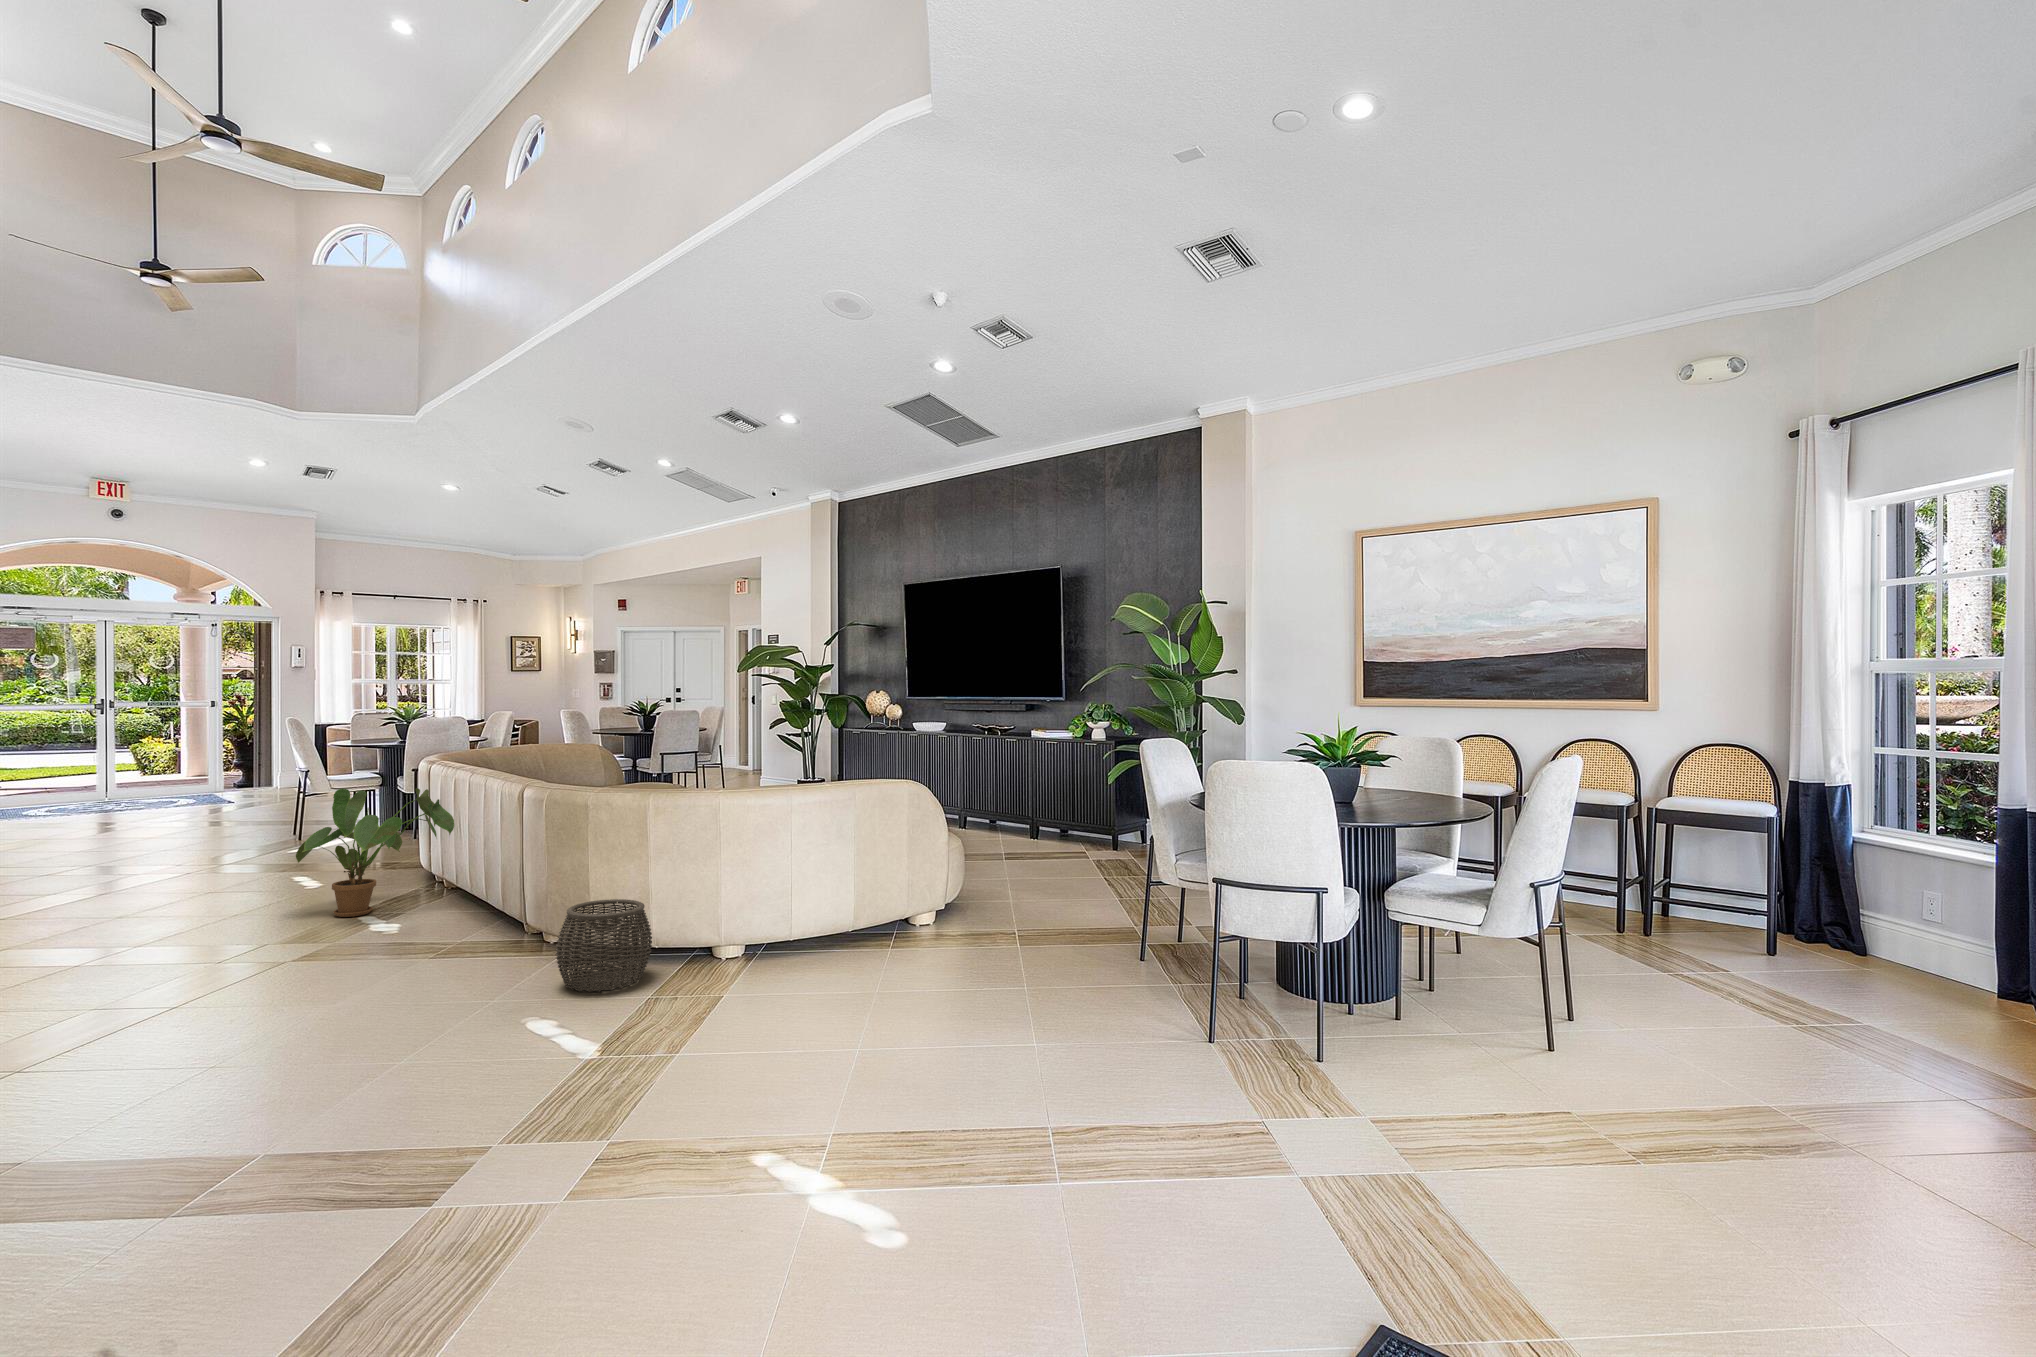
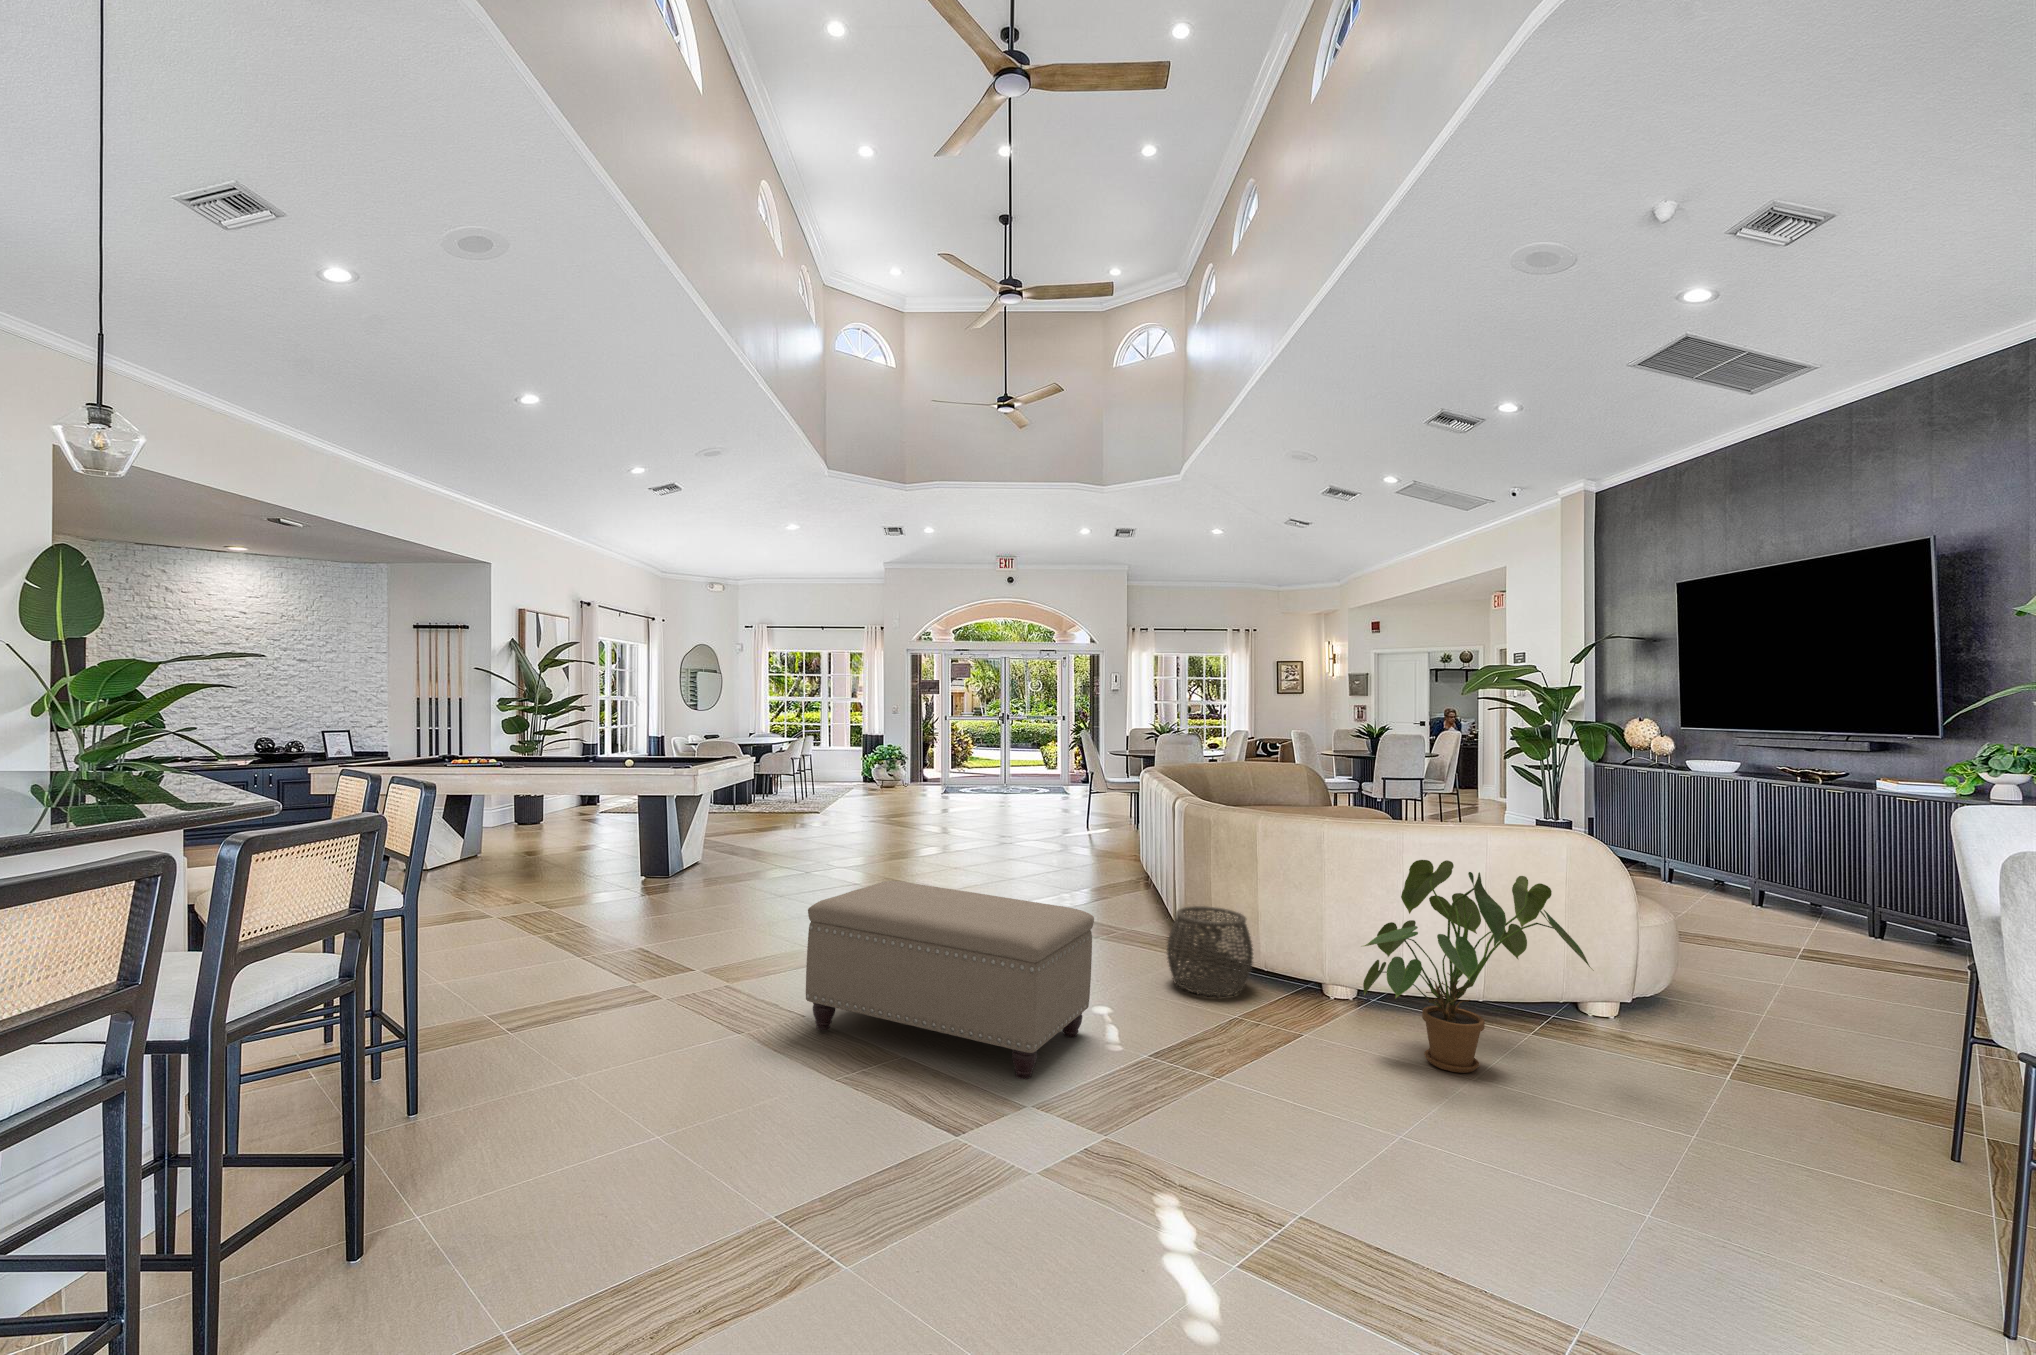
house plant: present [296,788,454,917] -> present [1363,860,1594,1073]
ottoman: none [59,926,514,1185] -> present [806,881,1094,1079]

